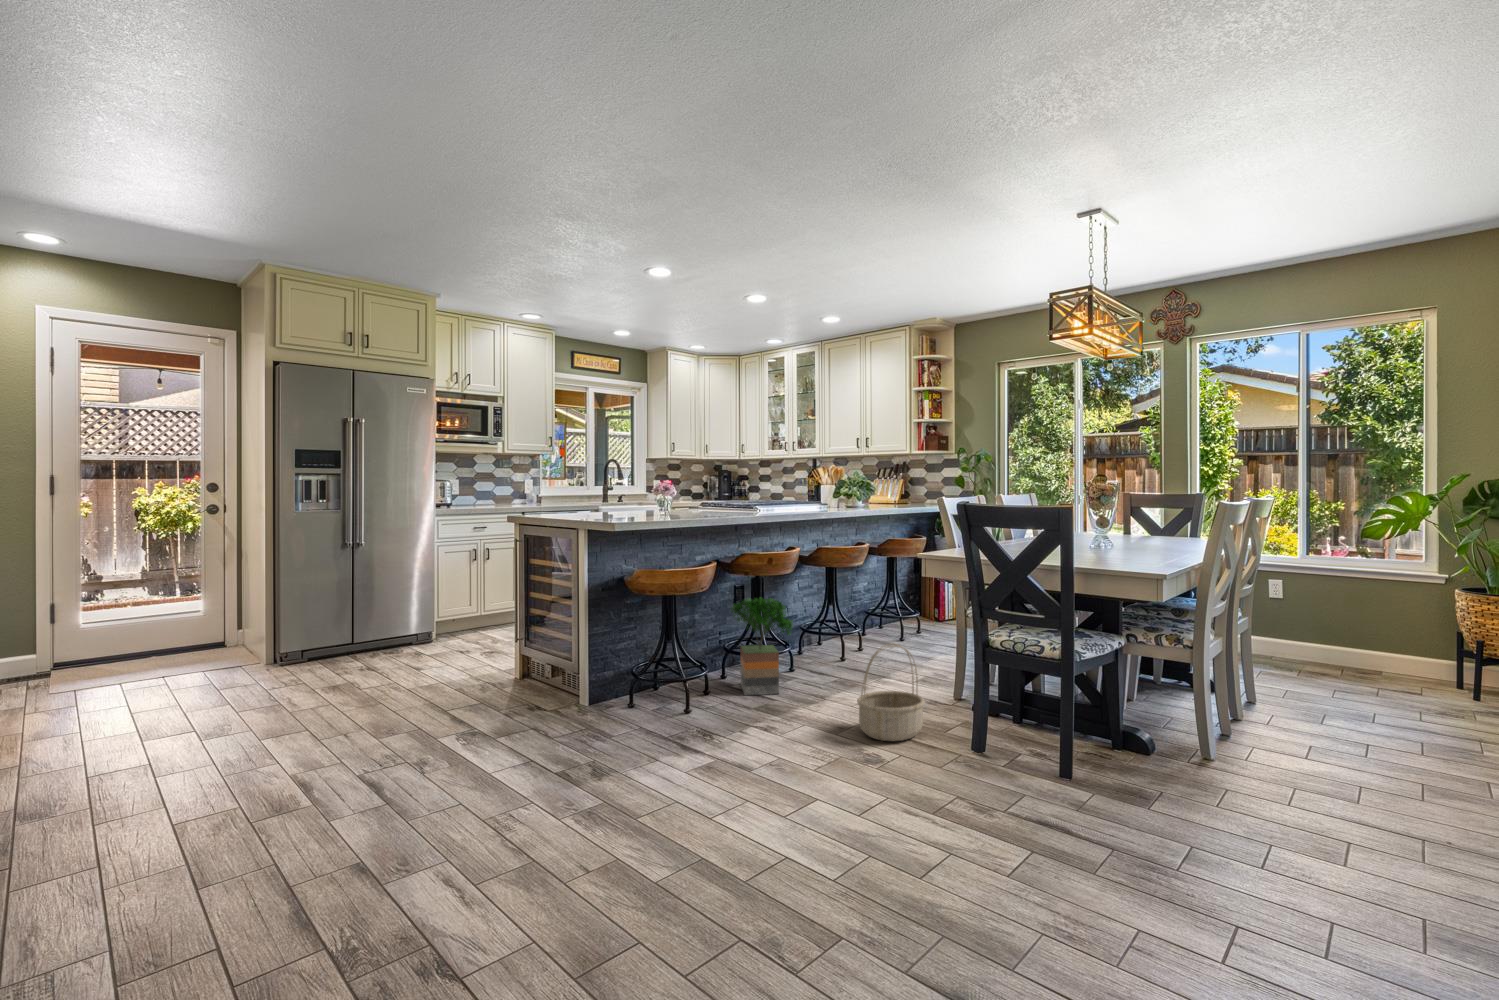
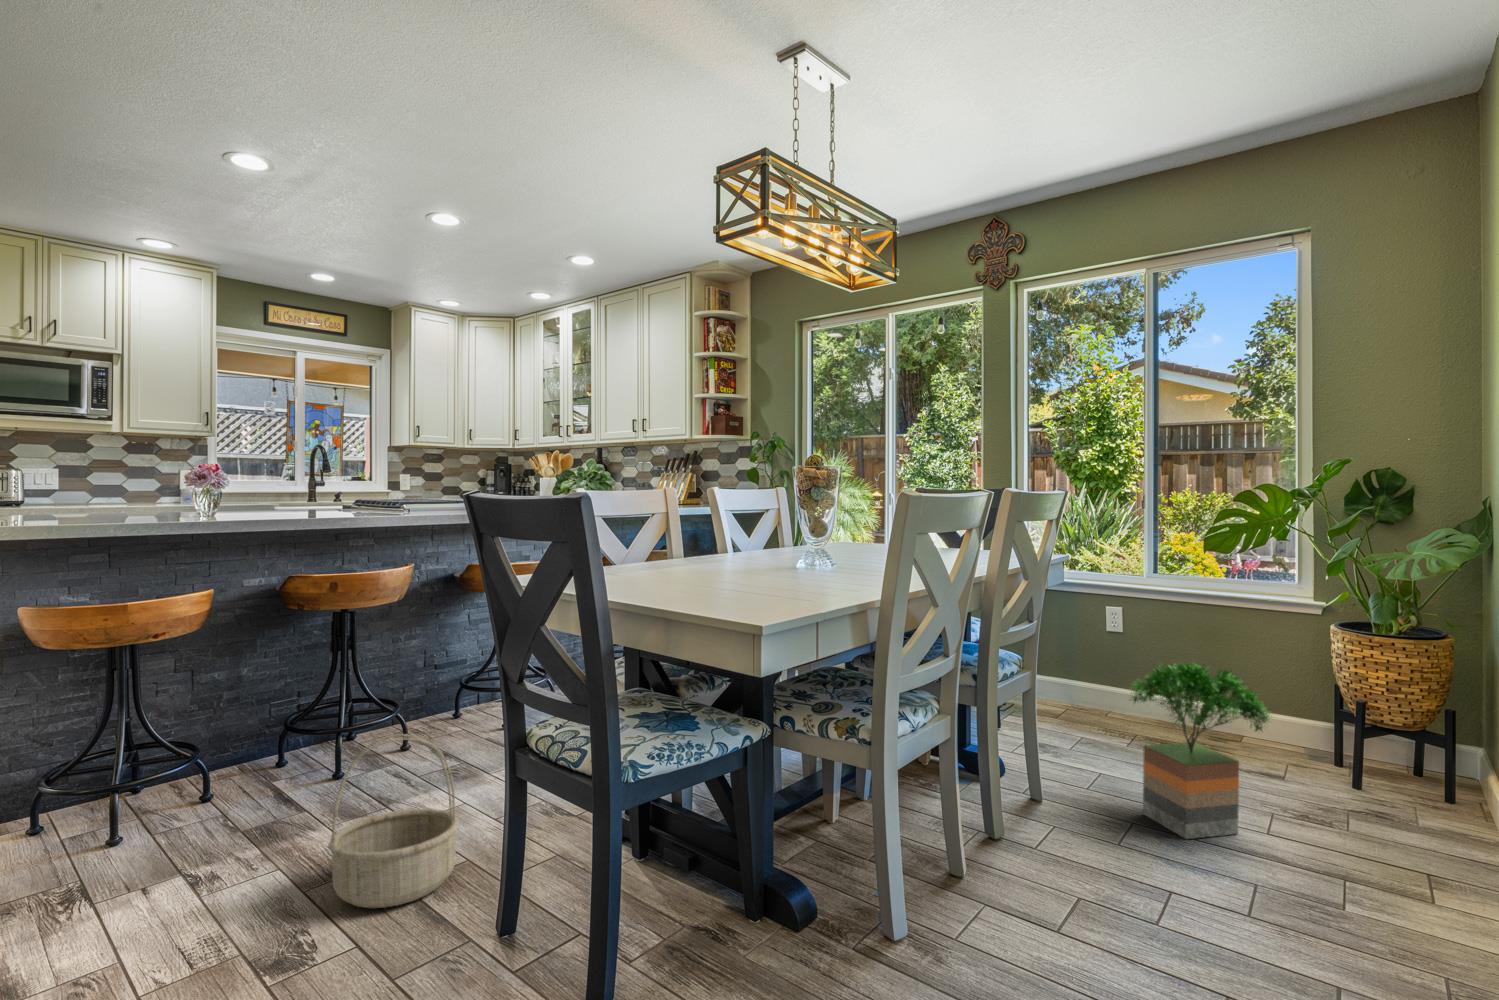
potted tree: present [731,598,793,695] -> present [1132,663,1272,839]

